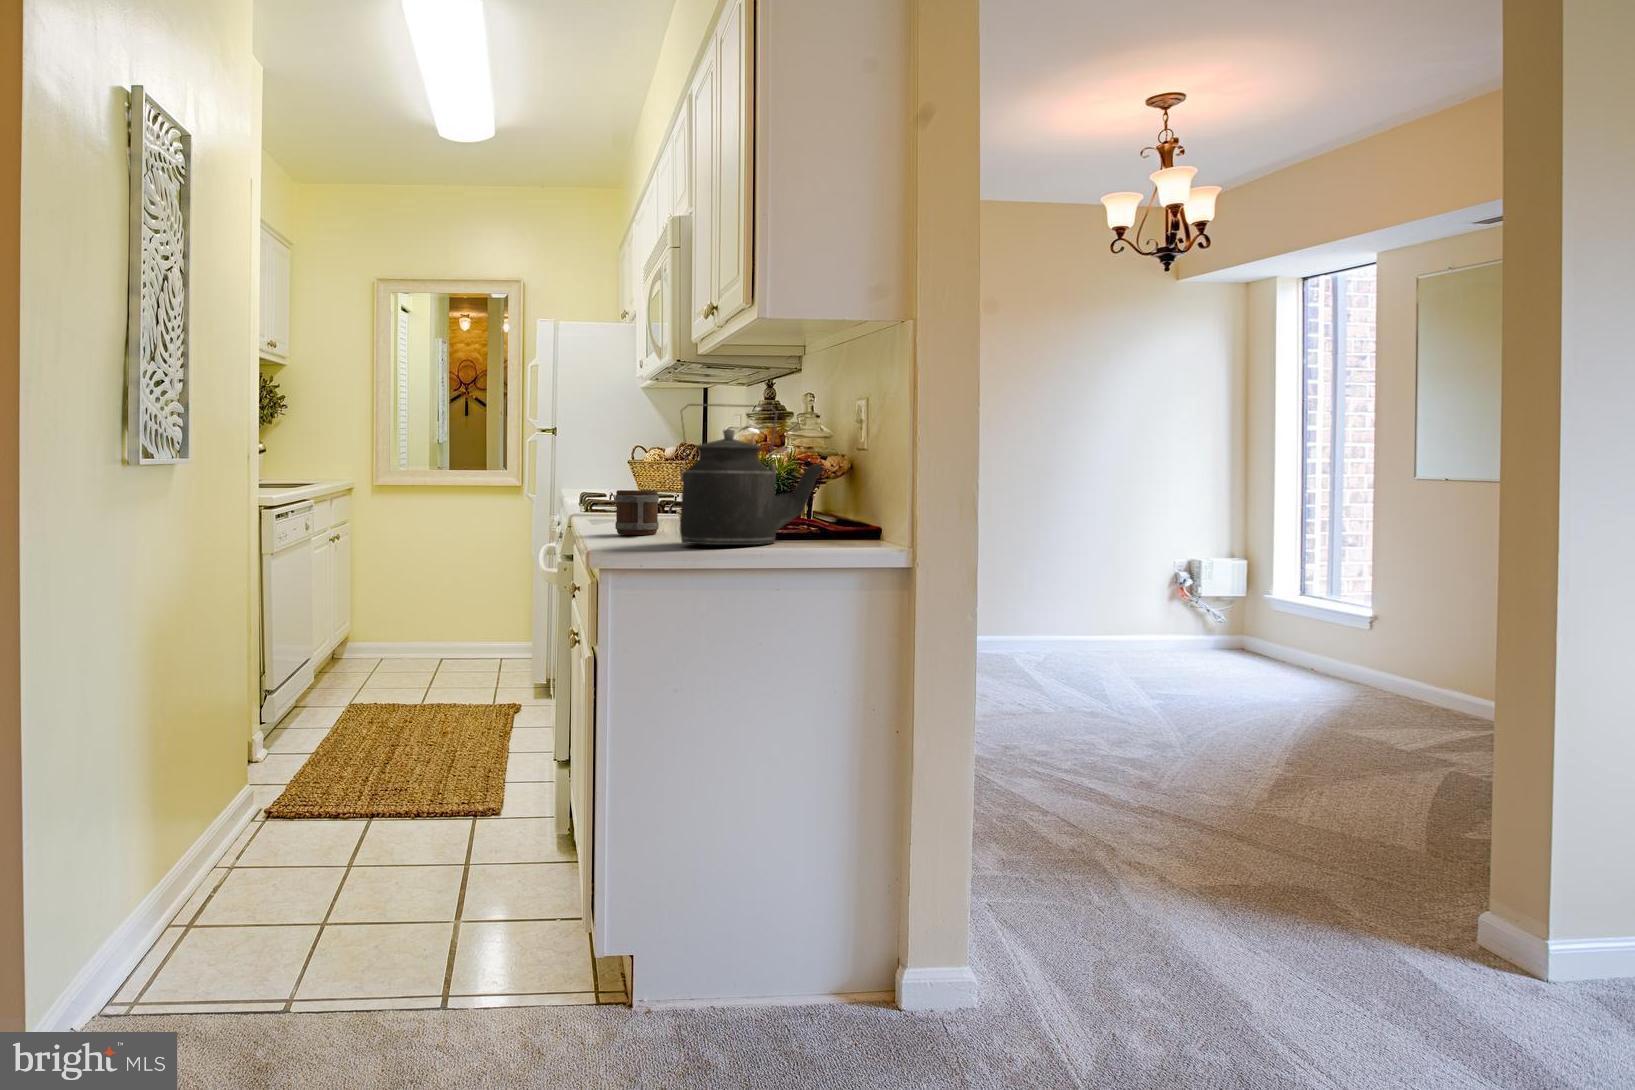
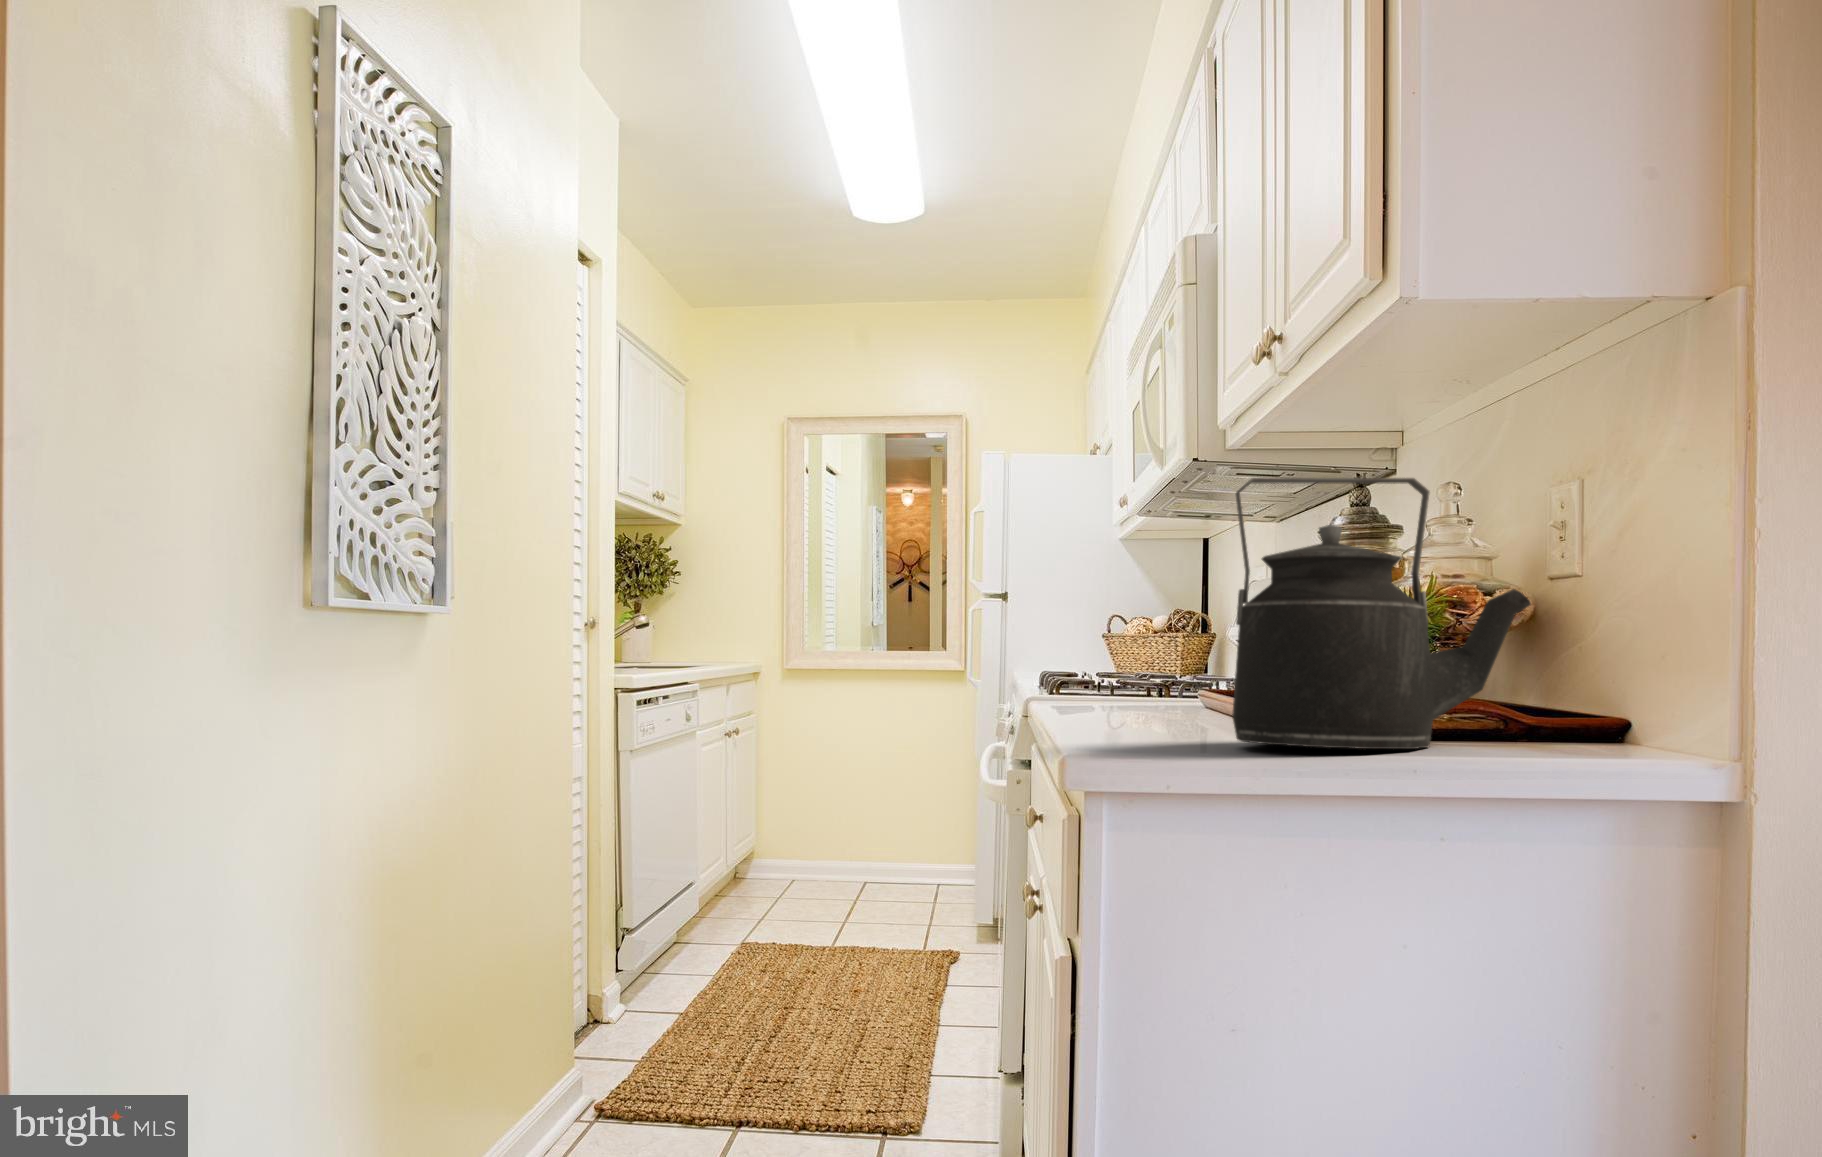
mug: present [615,490,659,535] -> none [1103,651,1177,727]

